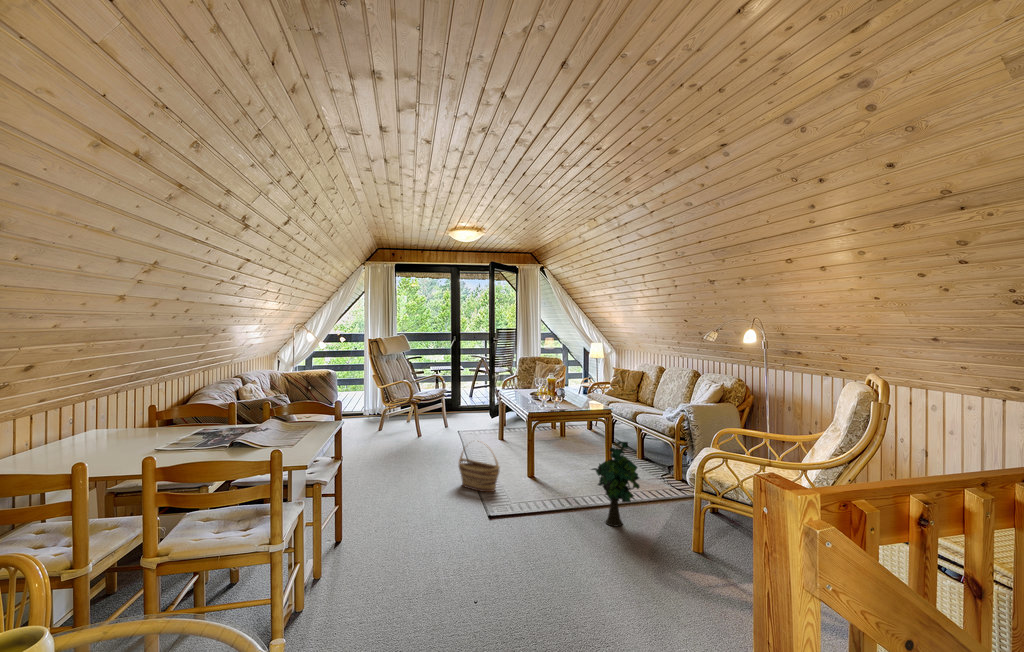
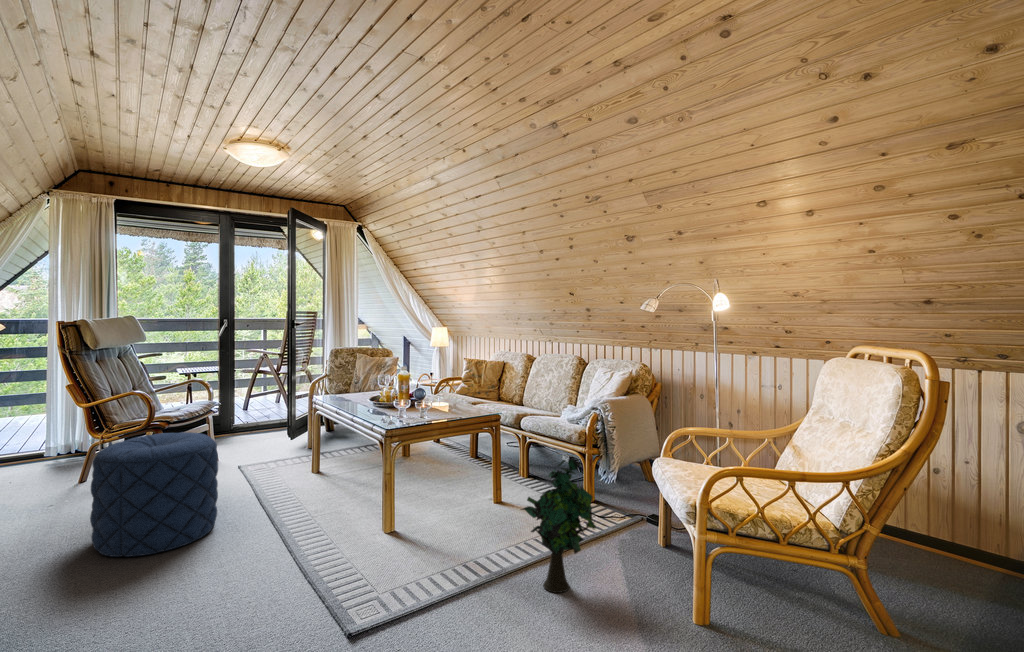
pouf: none [380,406,439,470] -> present [90,432,218,557]
basket: present [459,452,500,492] -> none [271,484,351,572]

